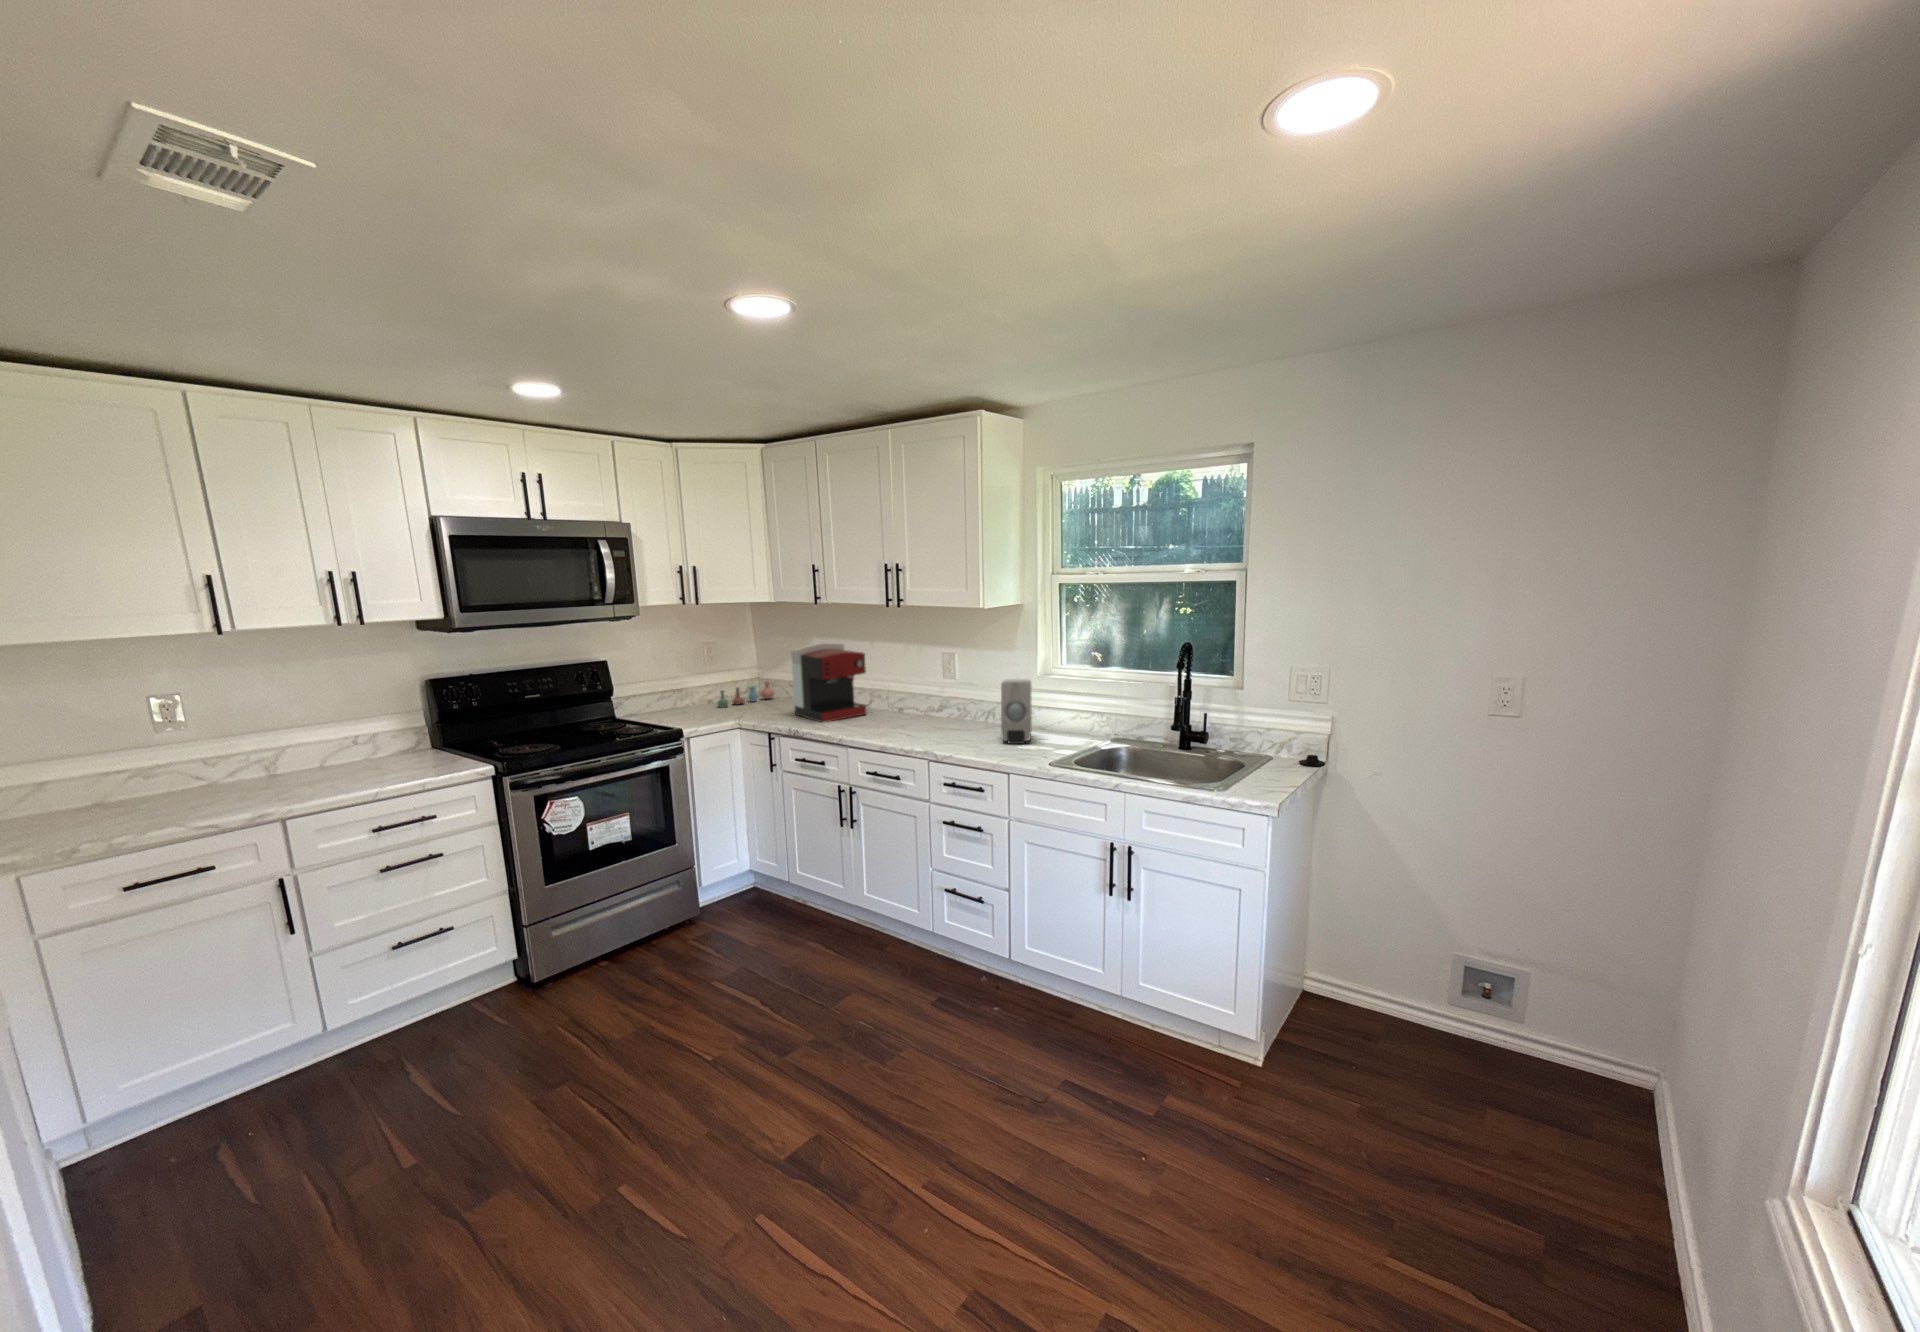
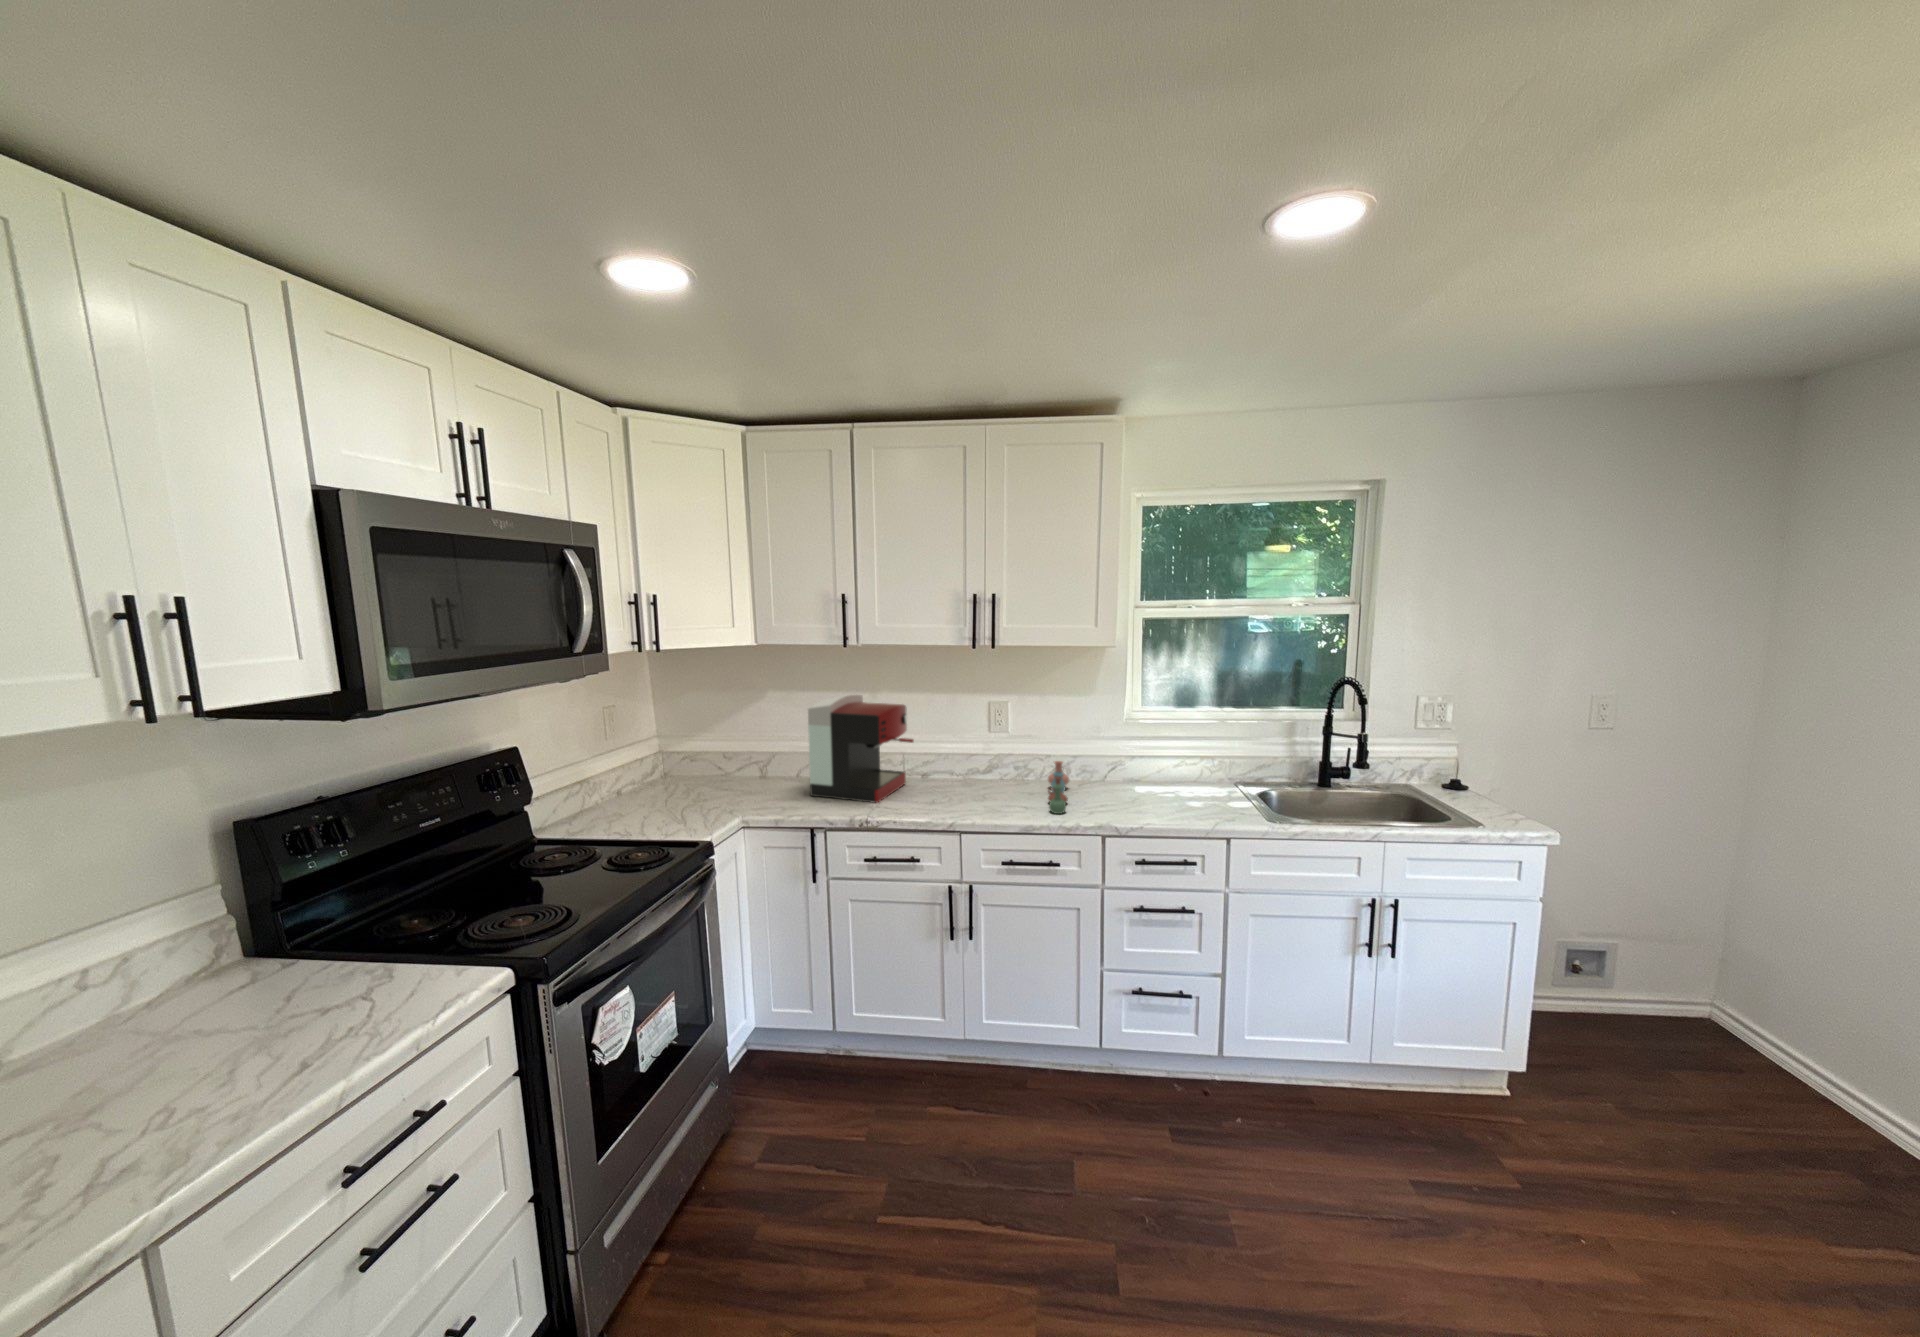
soap dispenser: present [1001,679,1032,744] -> none [1123,724,1180,801]
vase: present [718,681,774,708] -> present [1048,761,1069,814]

